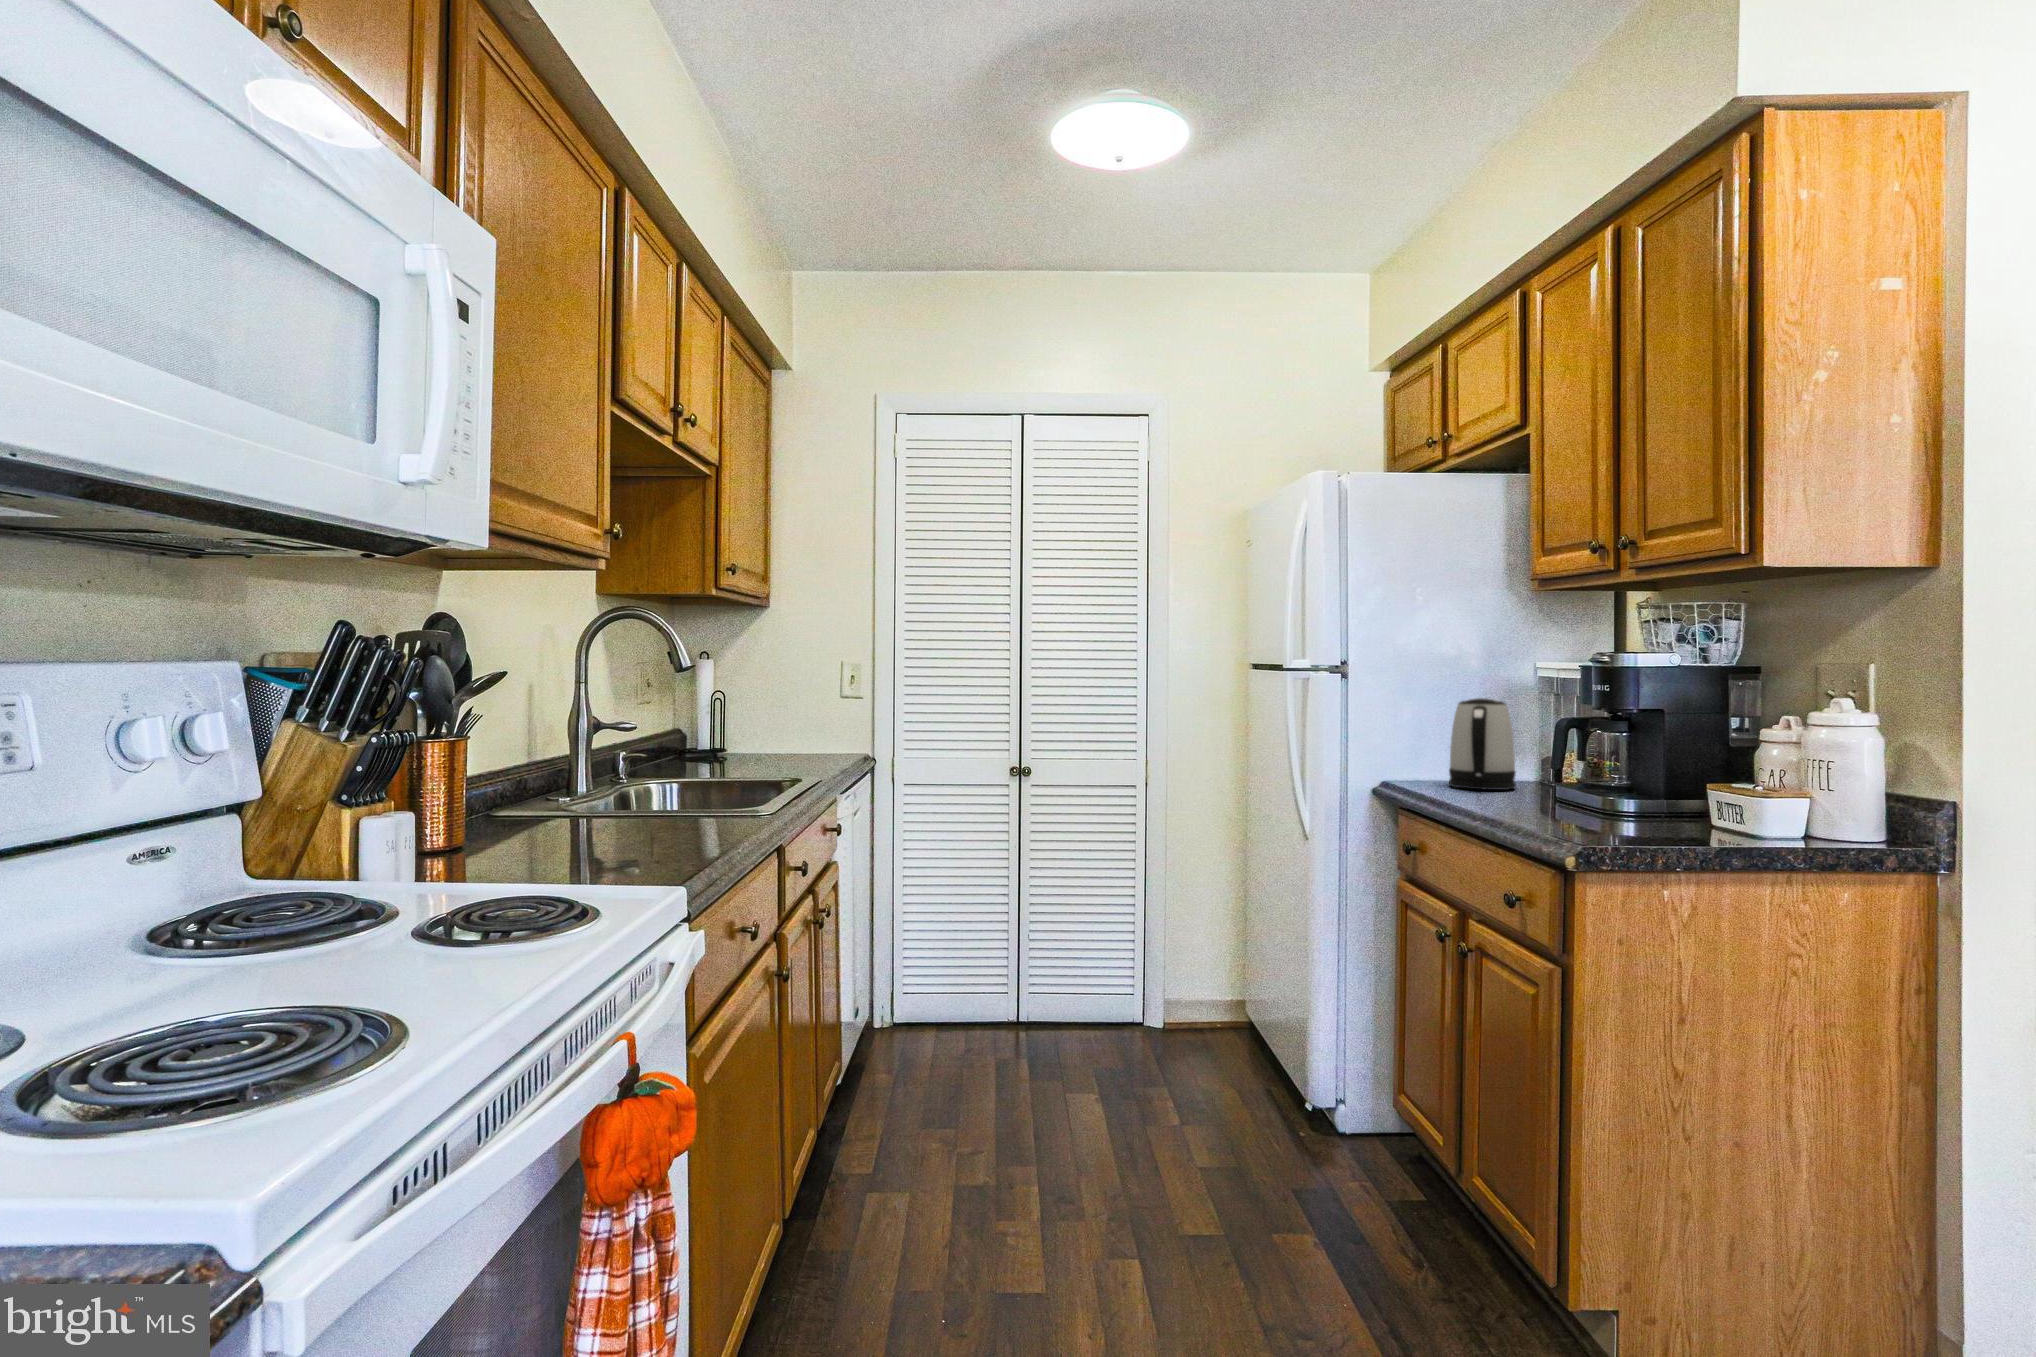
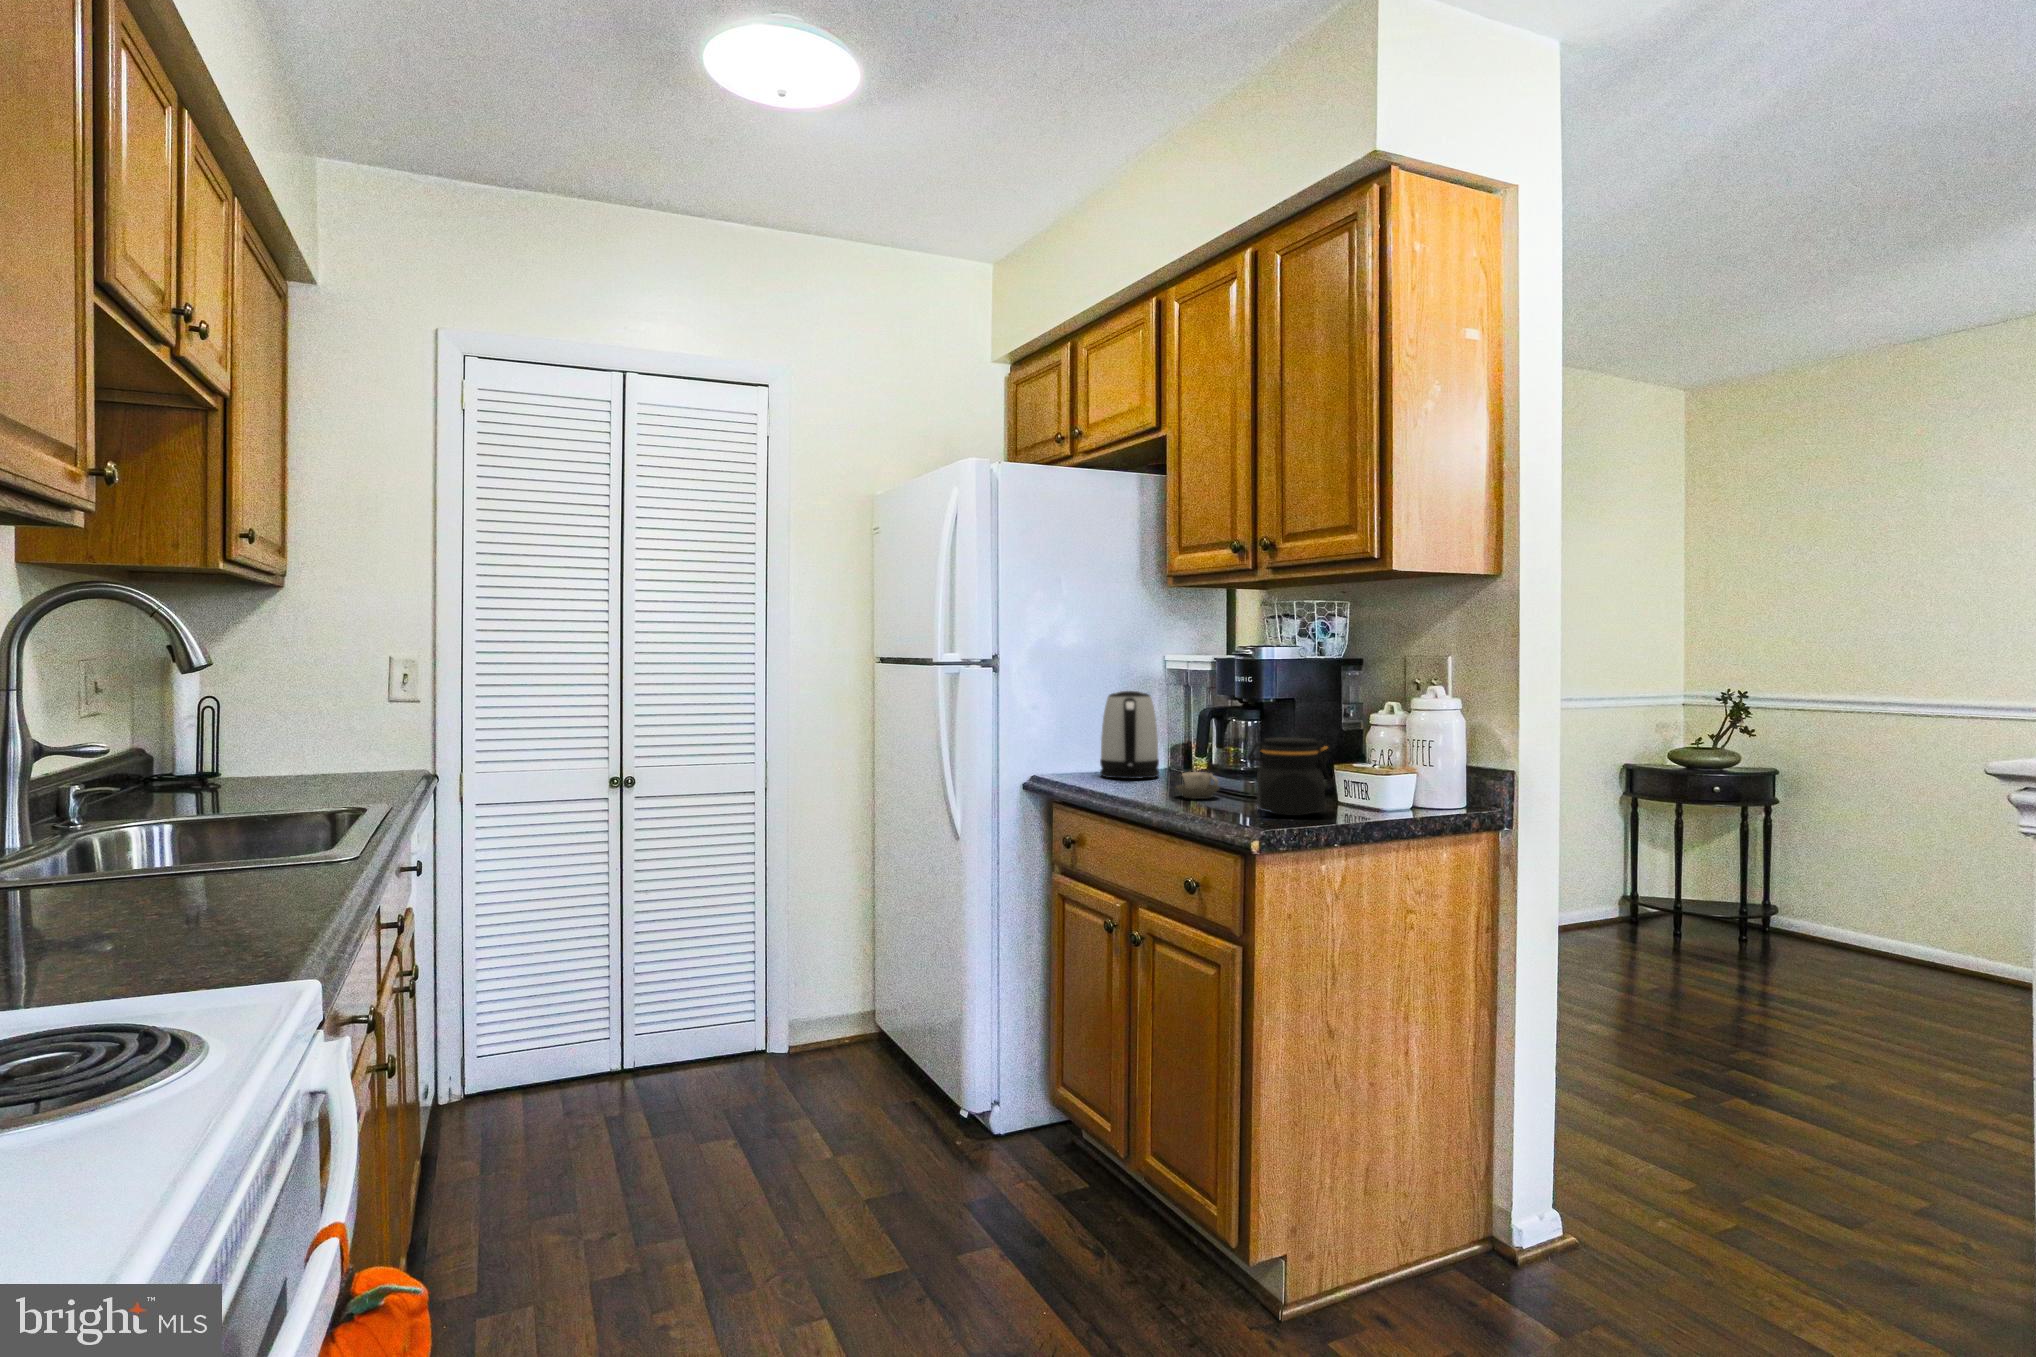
jar: none [1585,750,1691,836] -> present [1247,737,1332,816]
cup: none [1515,785,1568,813] -> present [1176,772,1220,799]

